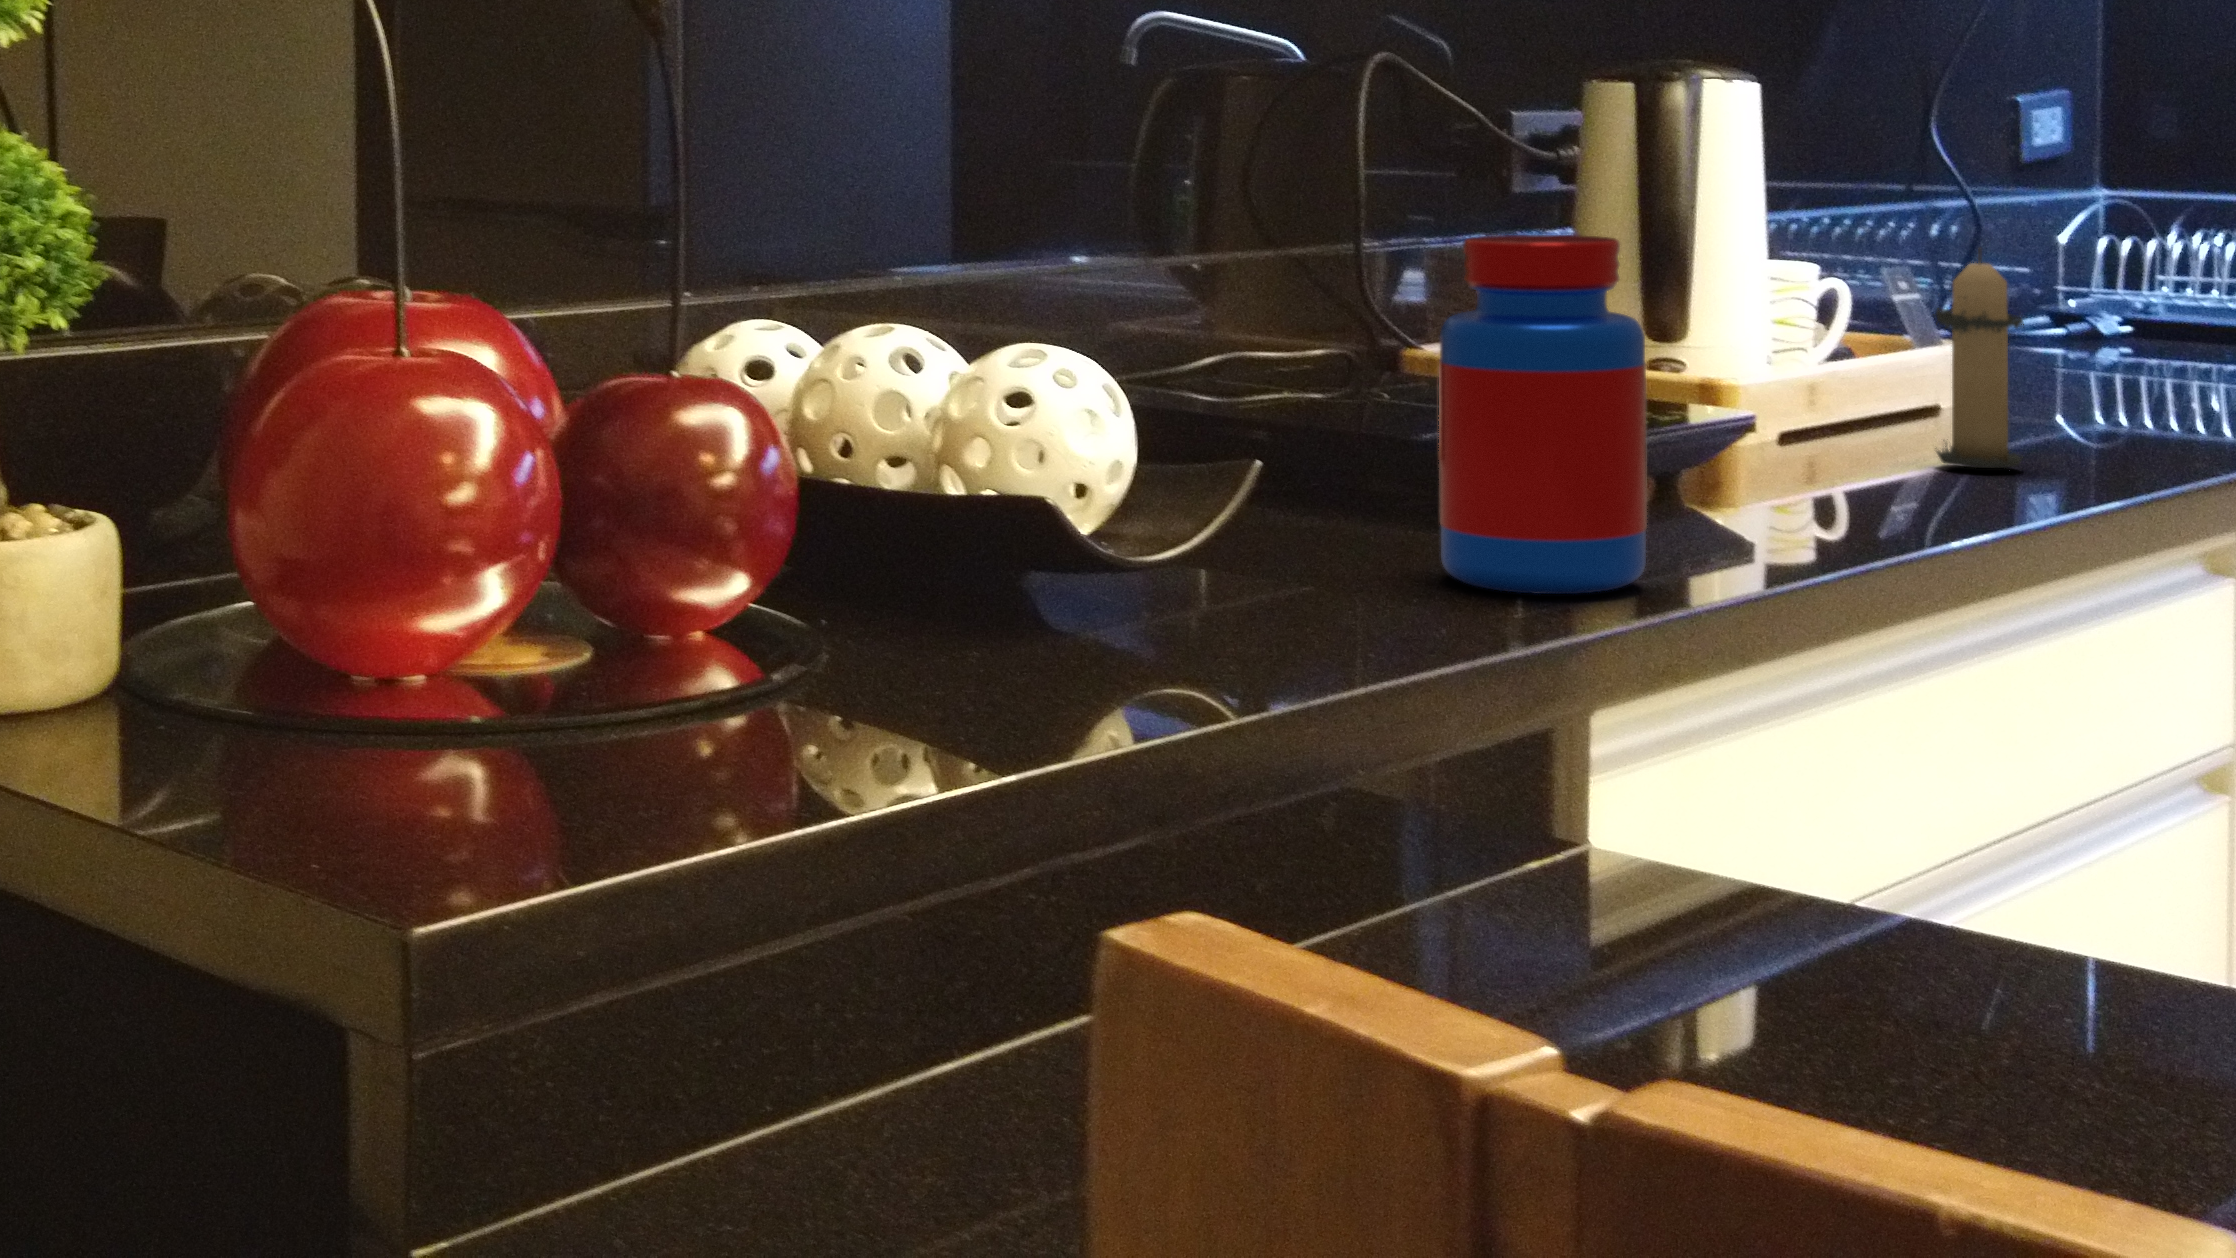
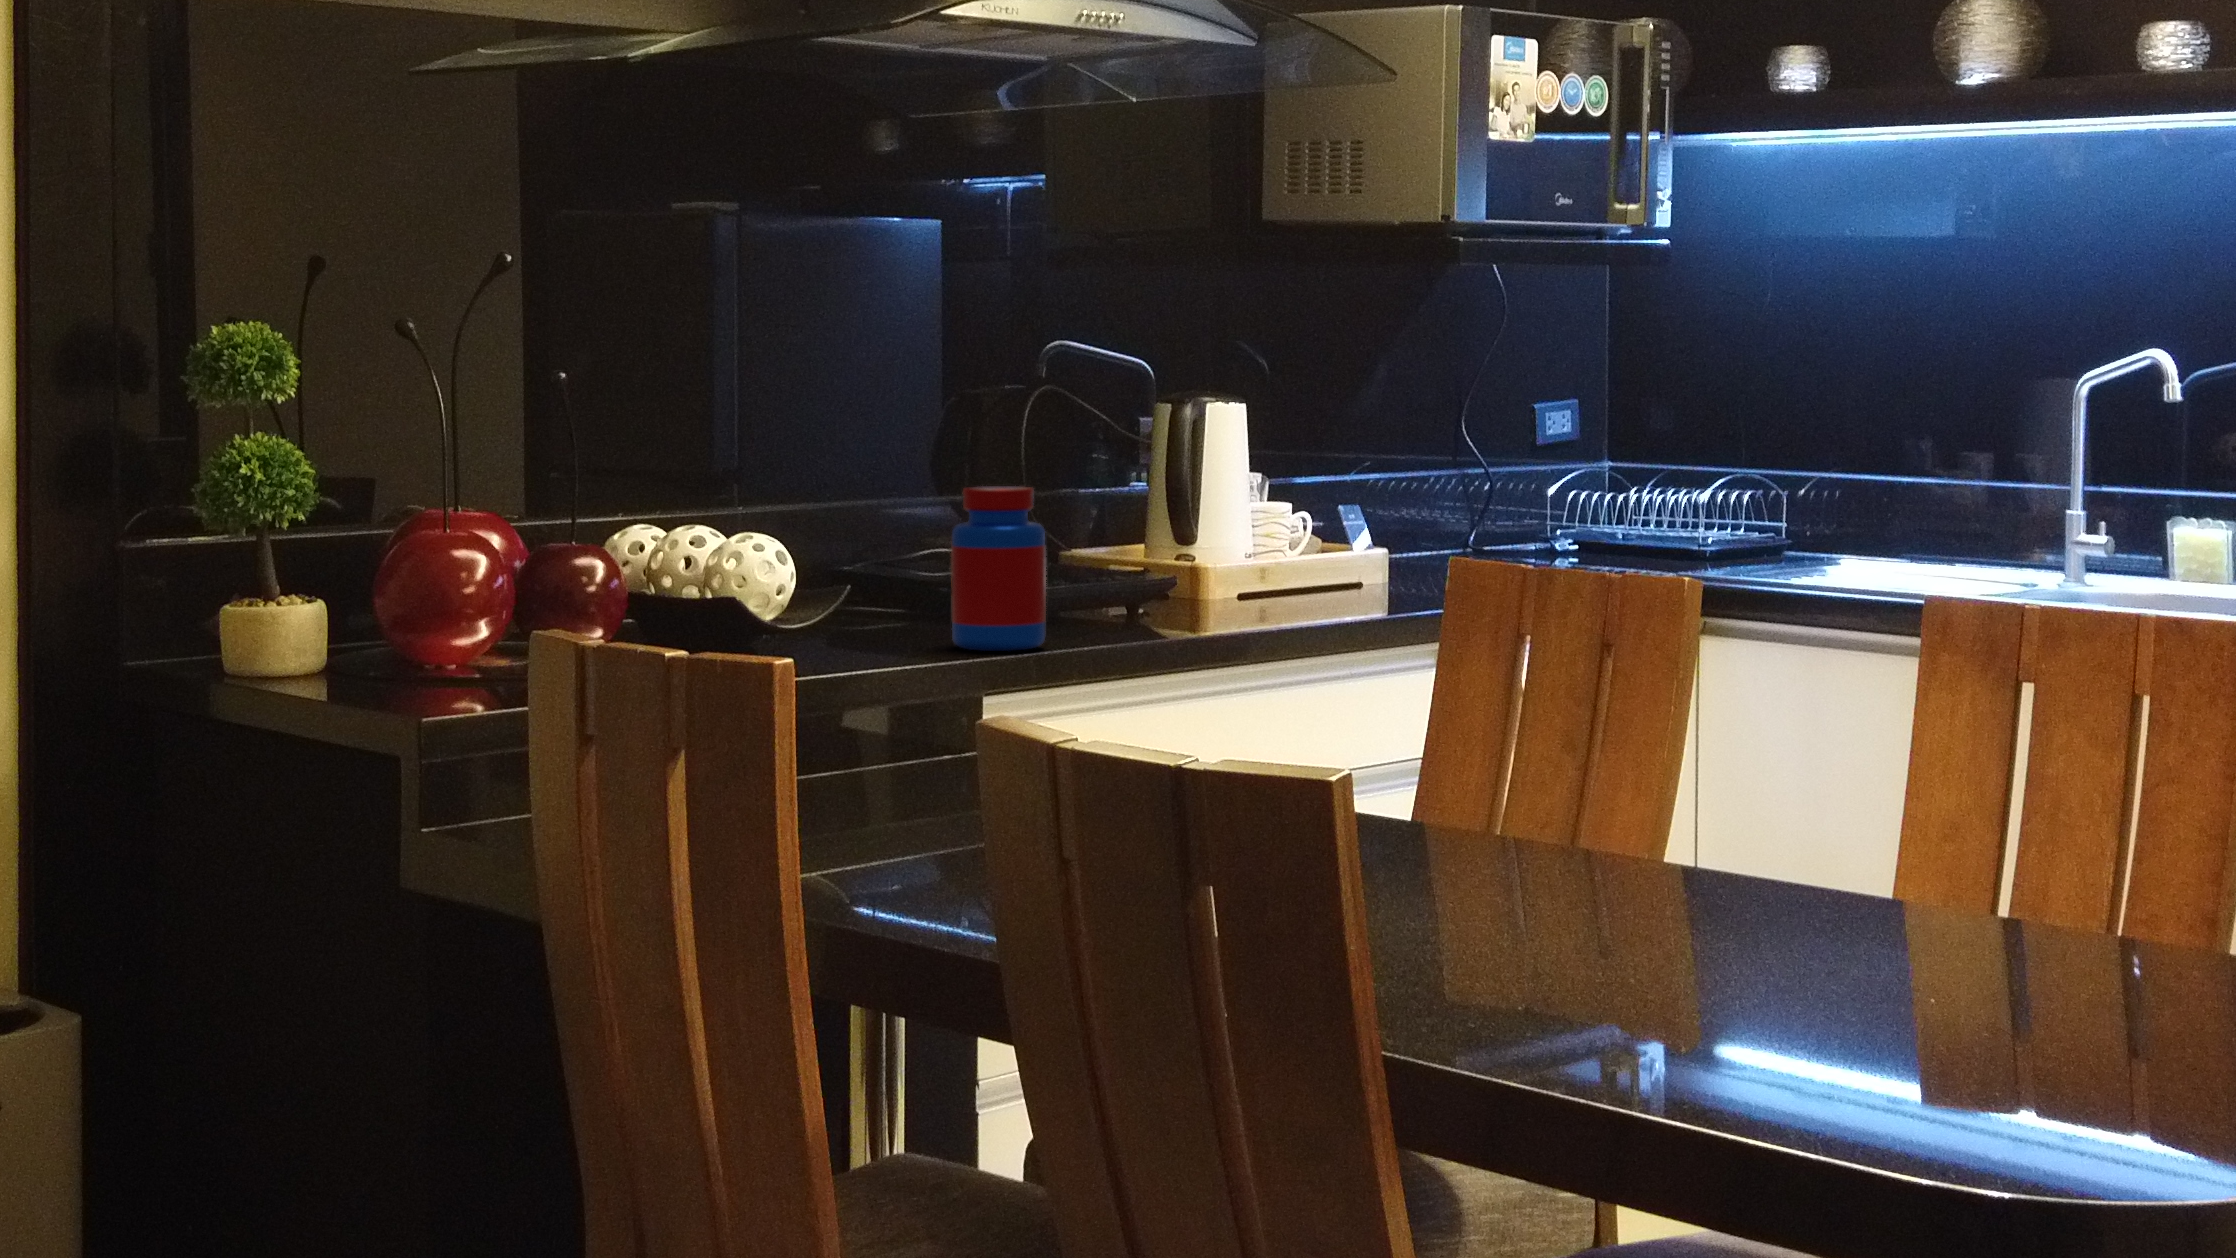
candle: present [1933,248,2024,468] -> none [1288,495,1344,612]

